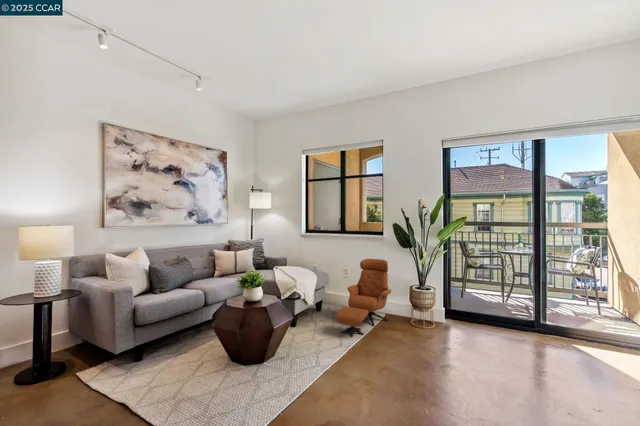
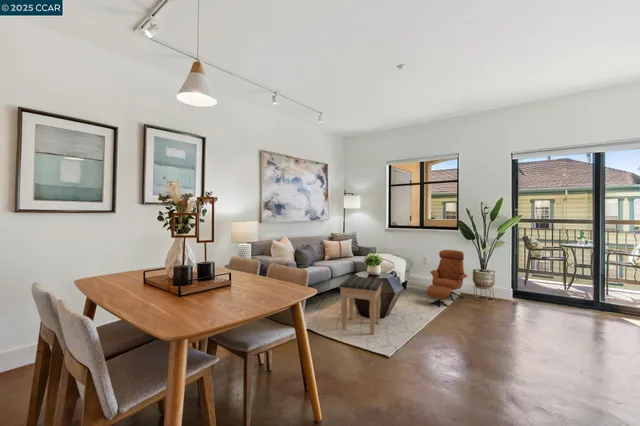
footstool: none [177,305,256,399] -> present [339,277,382,334]

